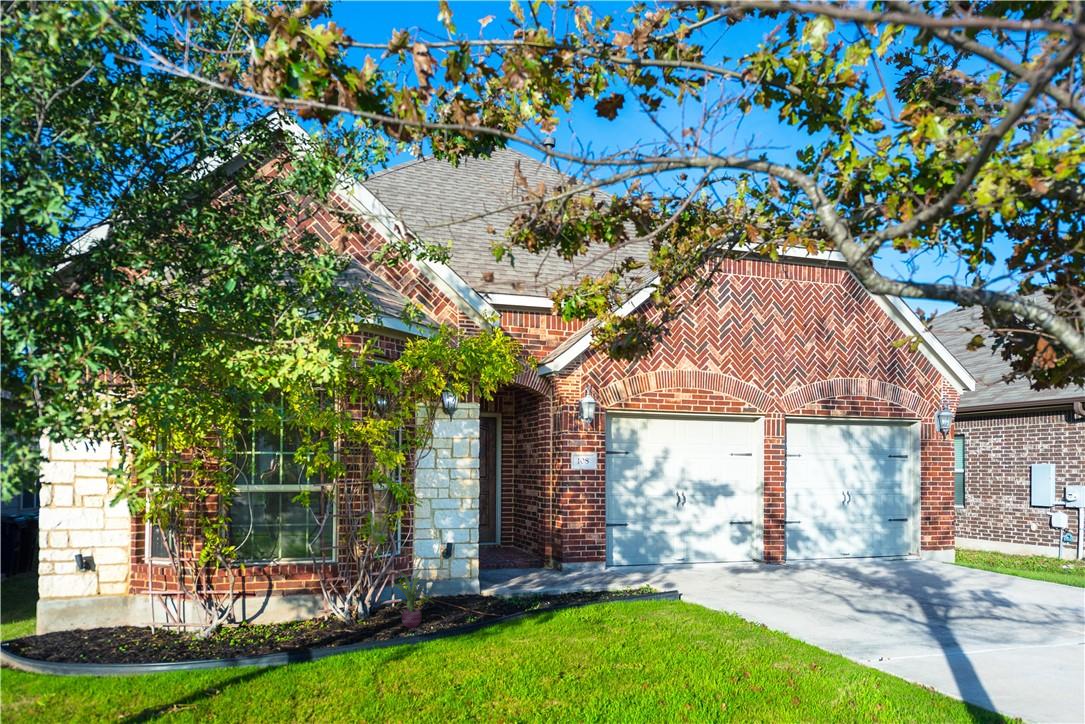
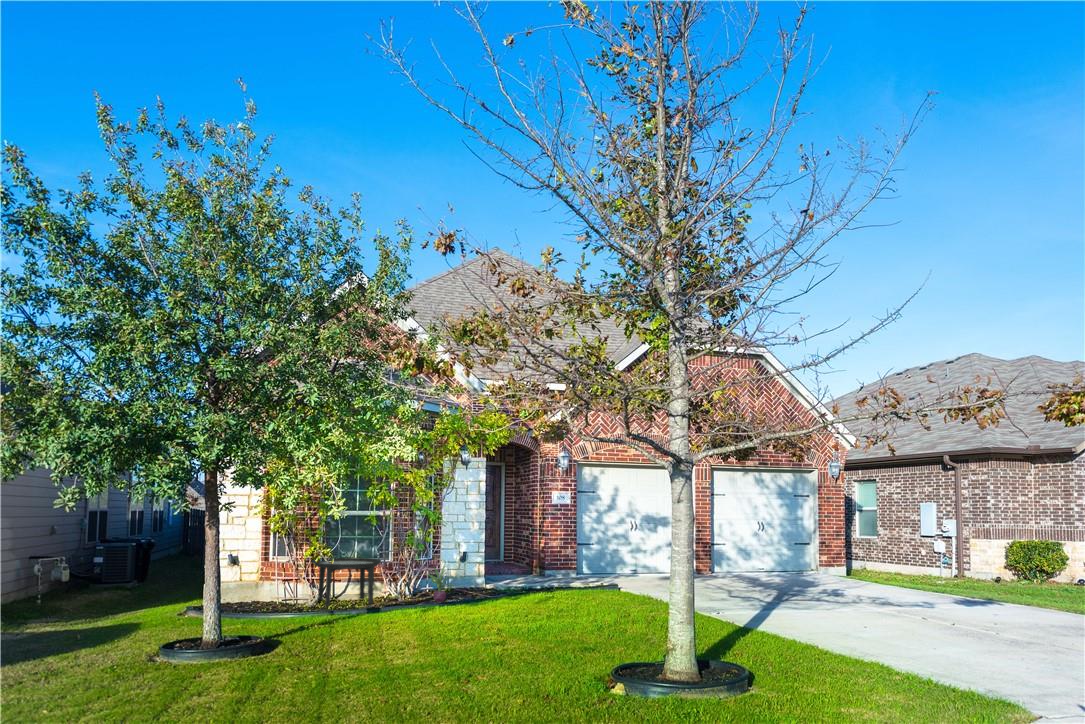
round table: none [201,556,318,641] -> present [312,558,381,606]

